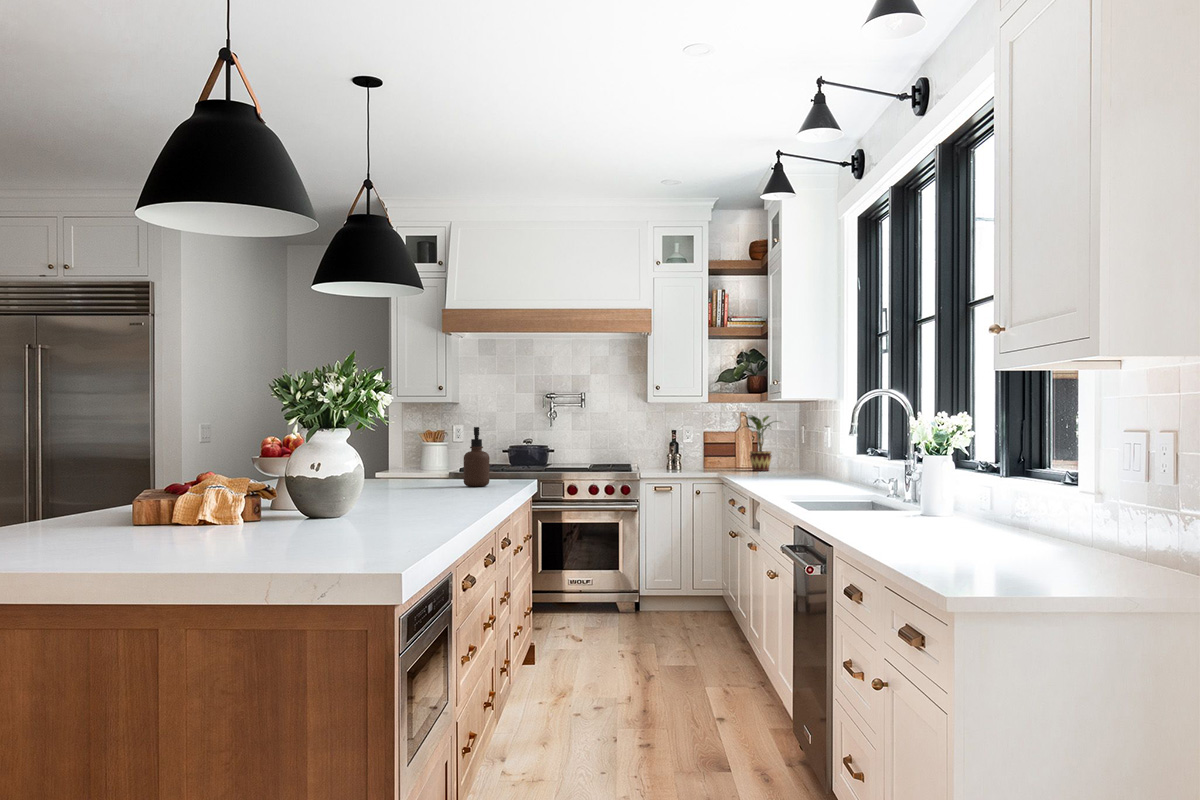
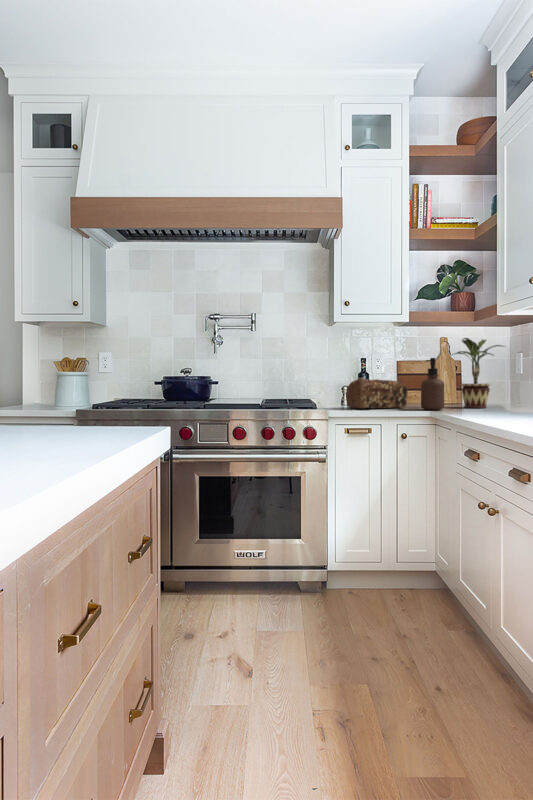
soap dispenser: present [464,427,490,487] -> present [421,358,444,410]
bread loaf: none [657,448,706,472] -> present [346,379,408,409]

